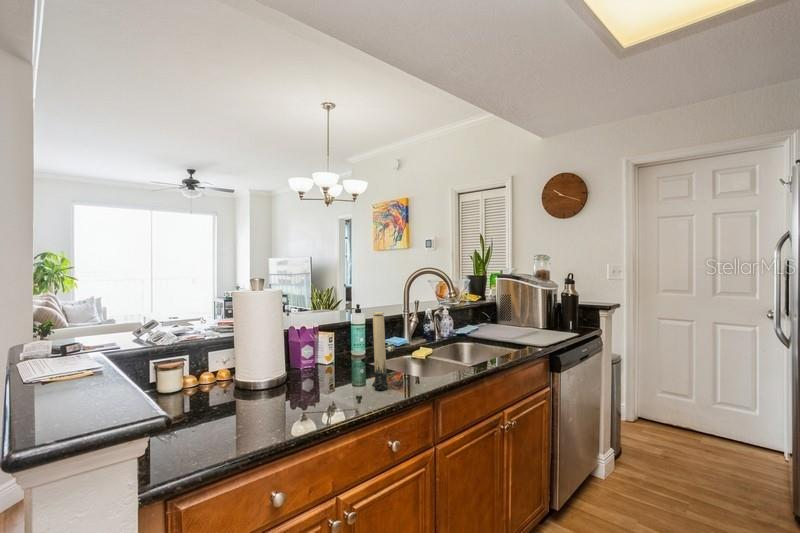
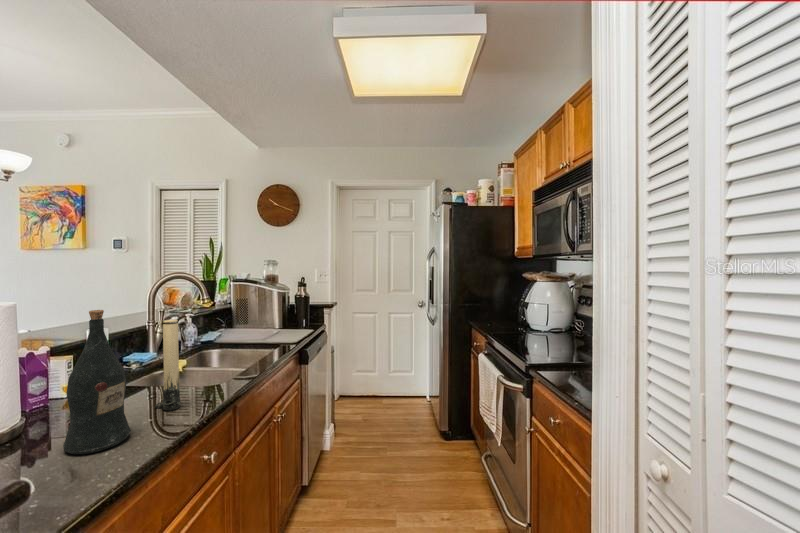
wine bottle: none [301,301,341,407] -> present [63,310,131,454]

